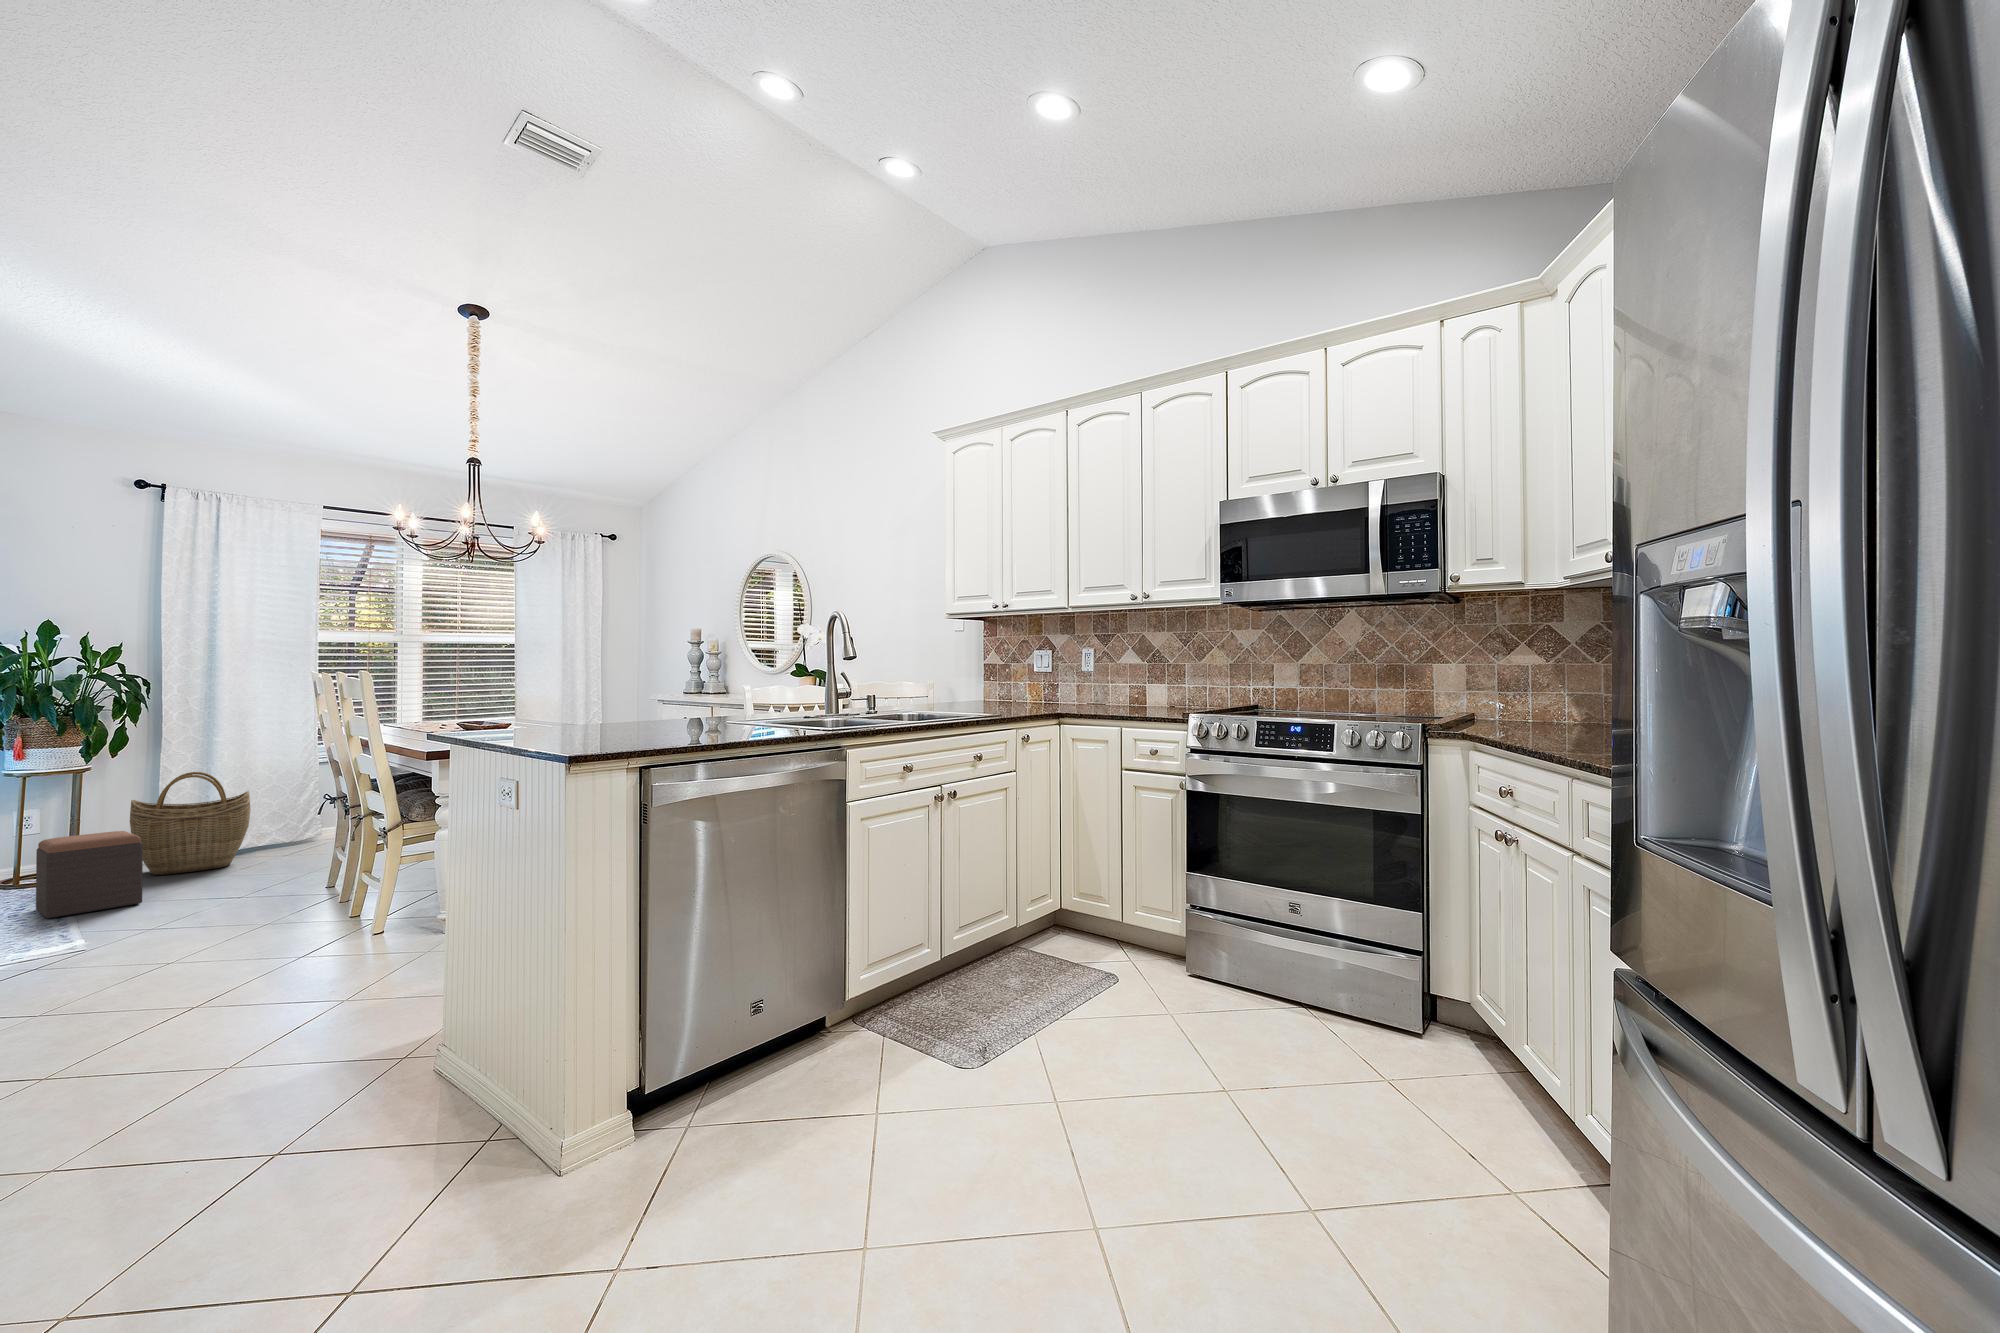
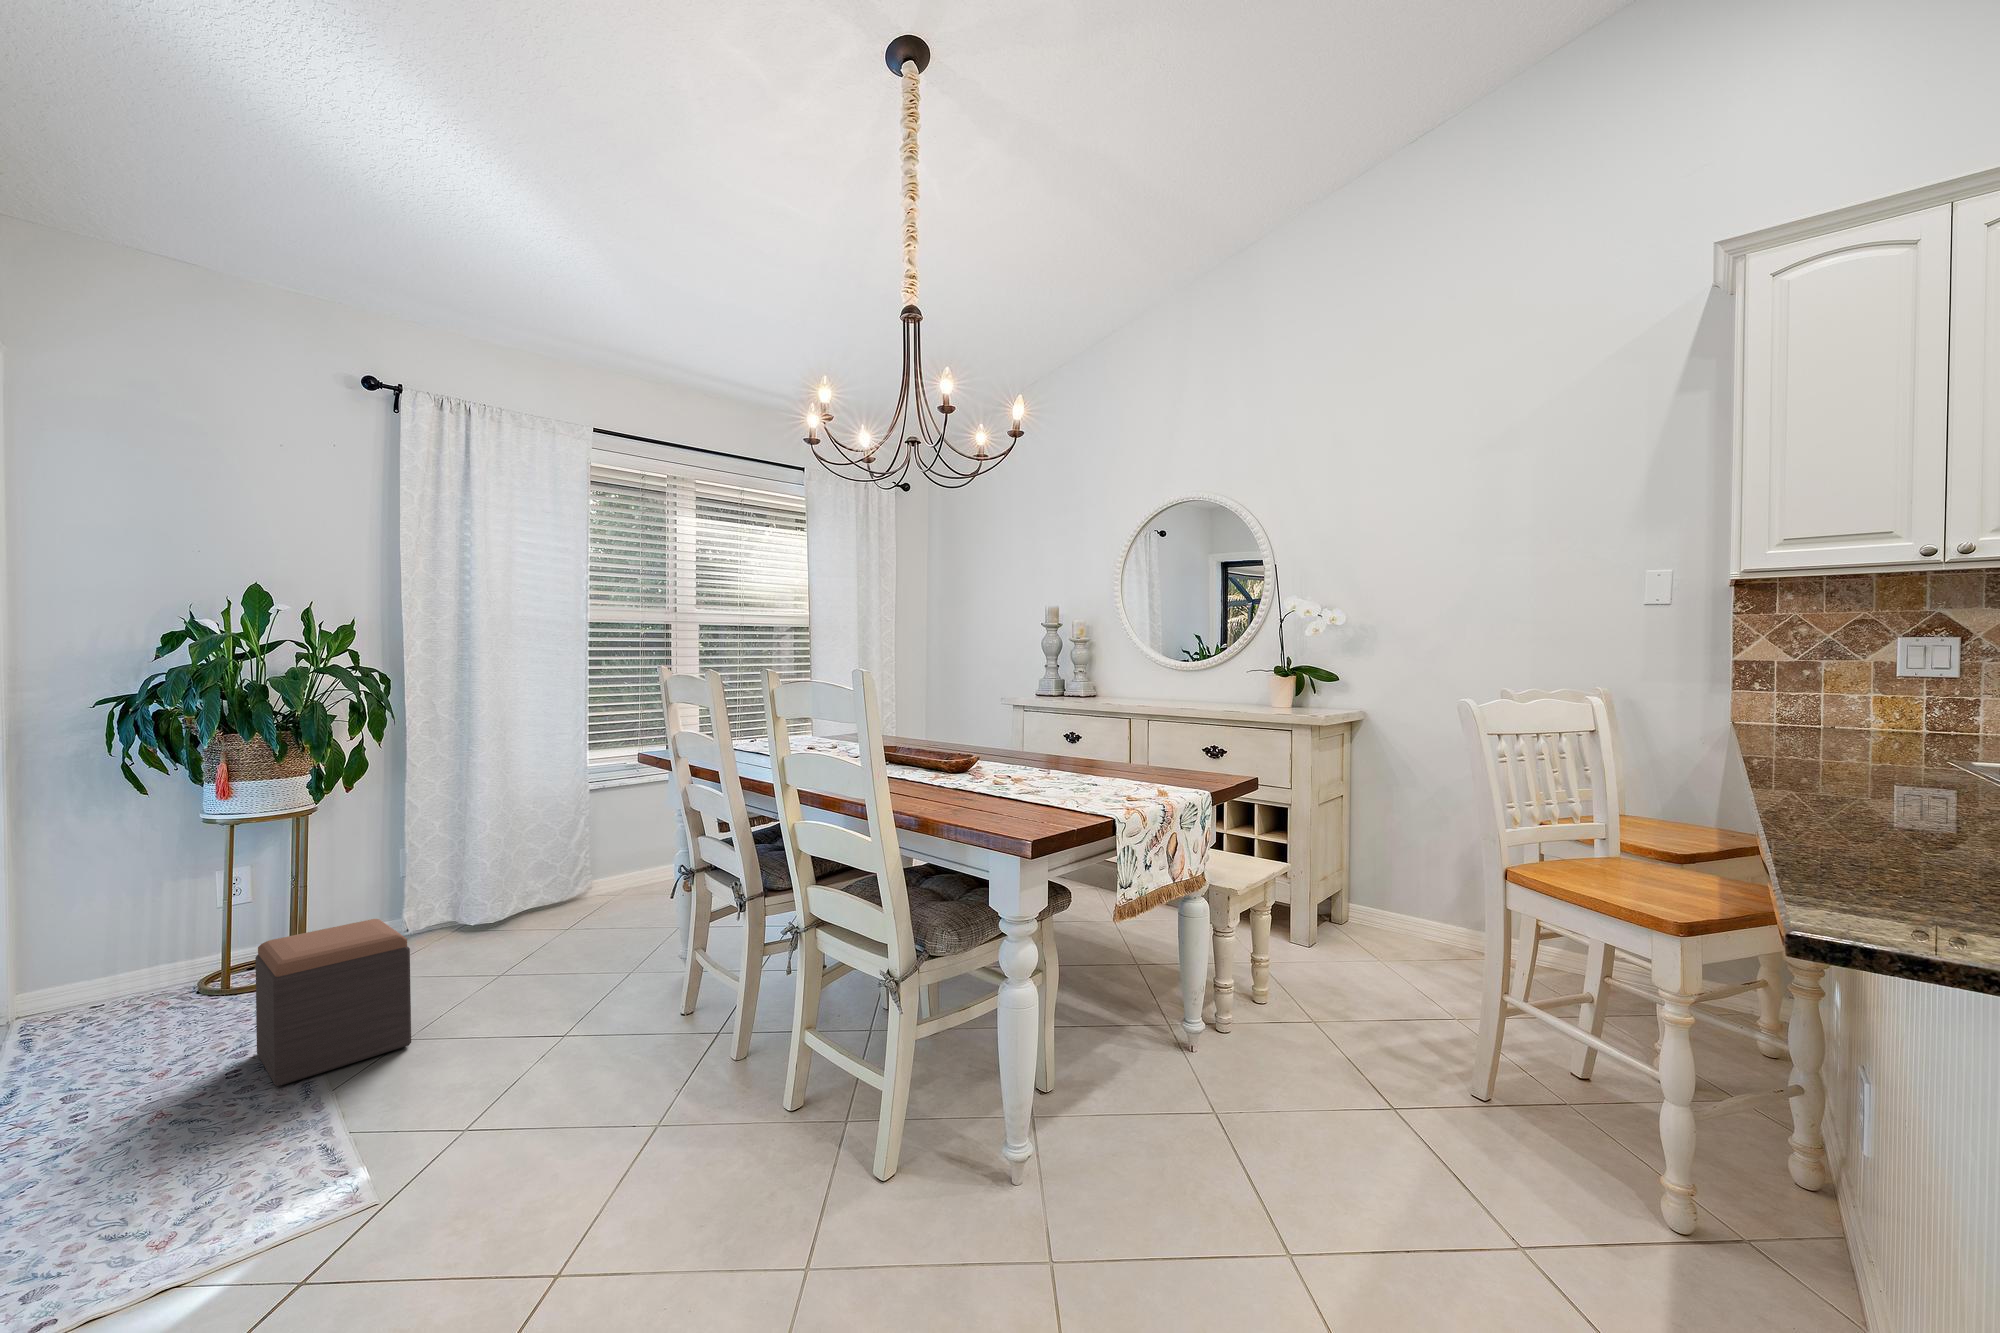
woven basket: present [130,772,250,875] -> none [372,807,523,965]

